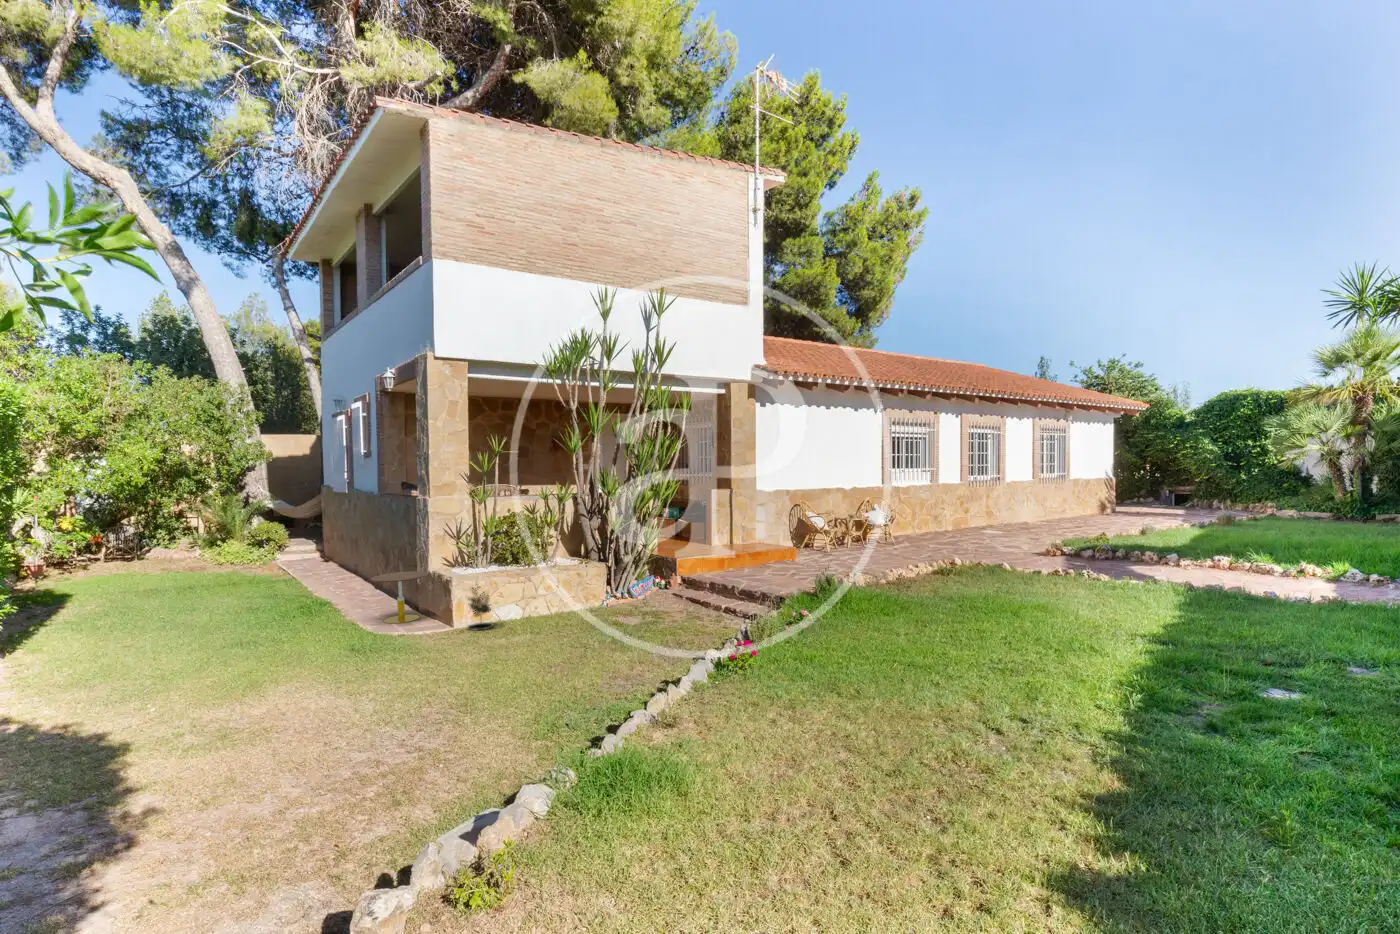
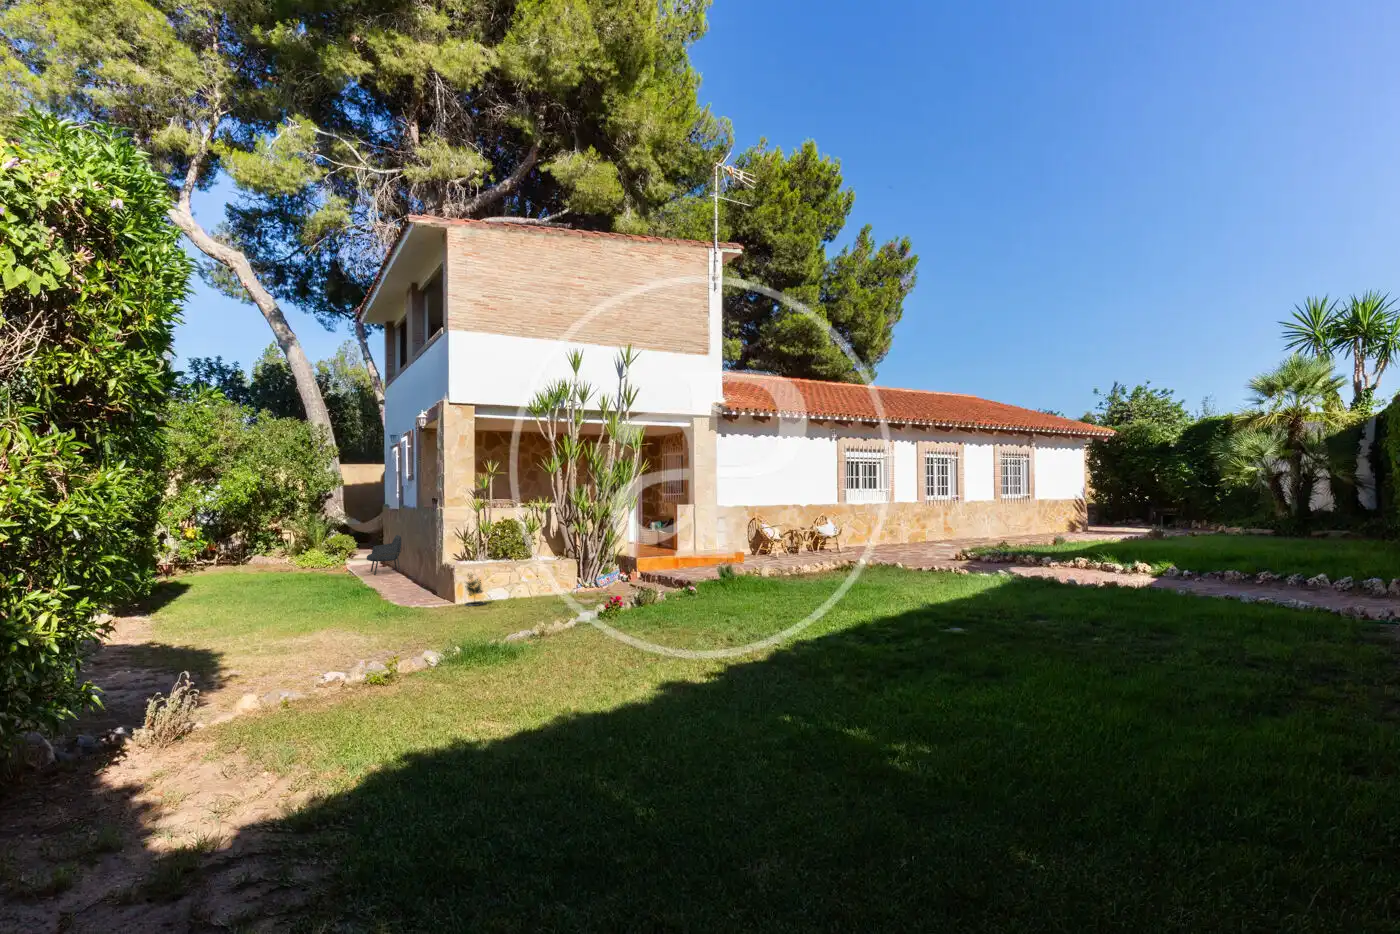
armchair: none [310,527,356,579] -> present [367,535,401,575]
side table: present [371,571,427,623] -> none [399,564,440,602]

